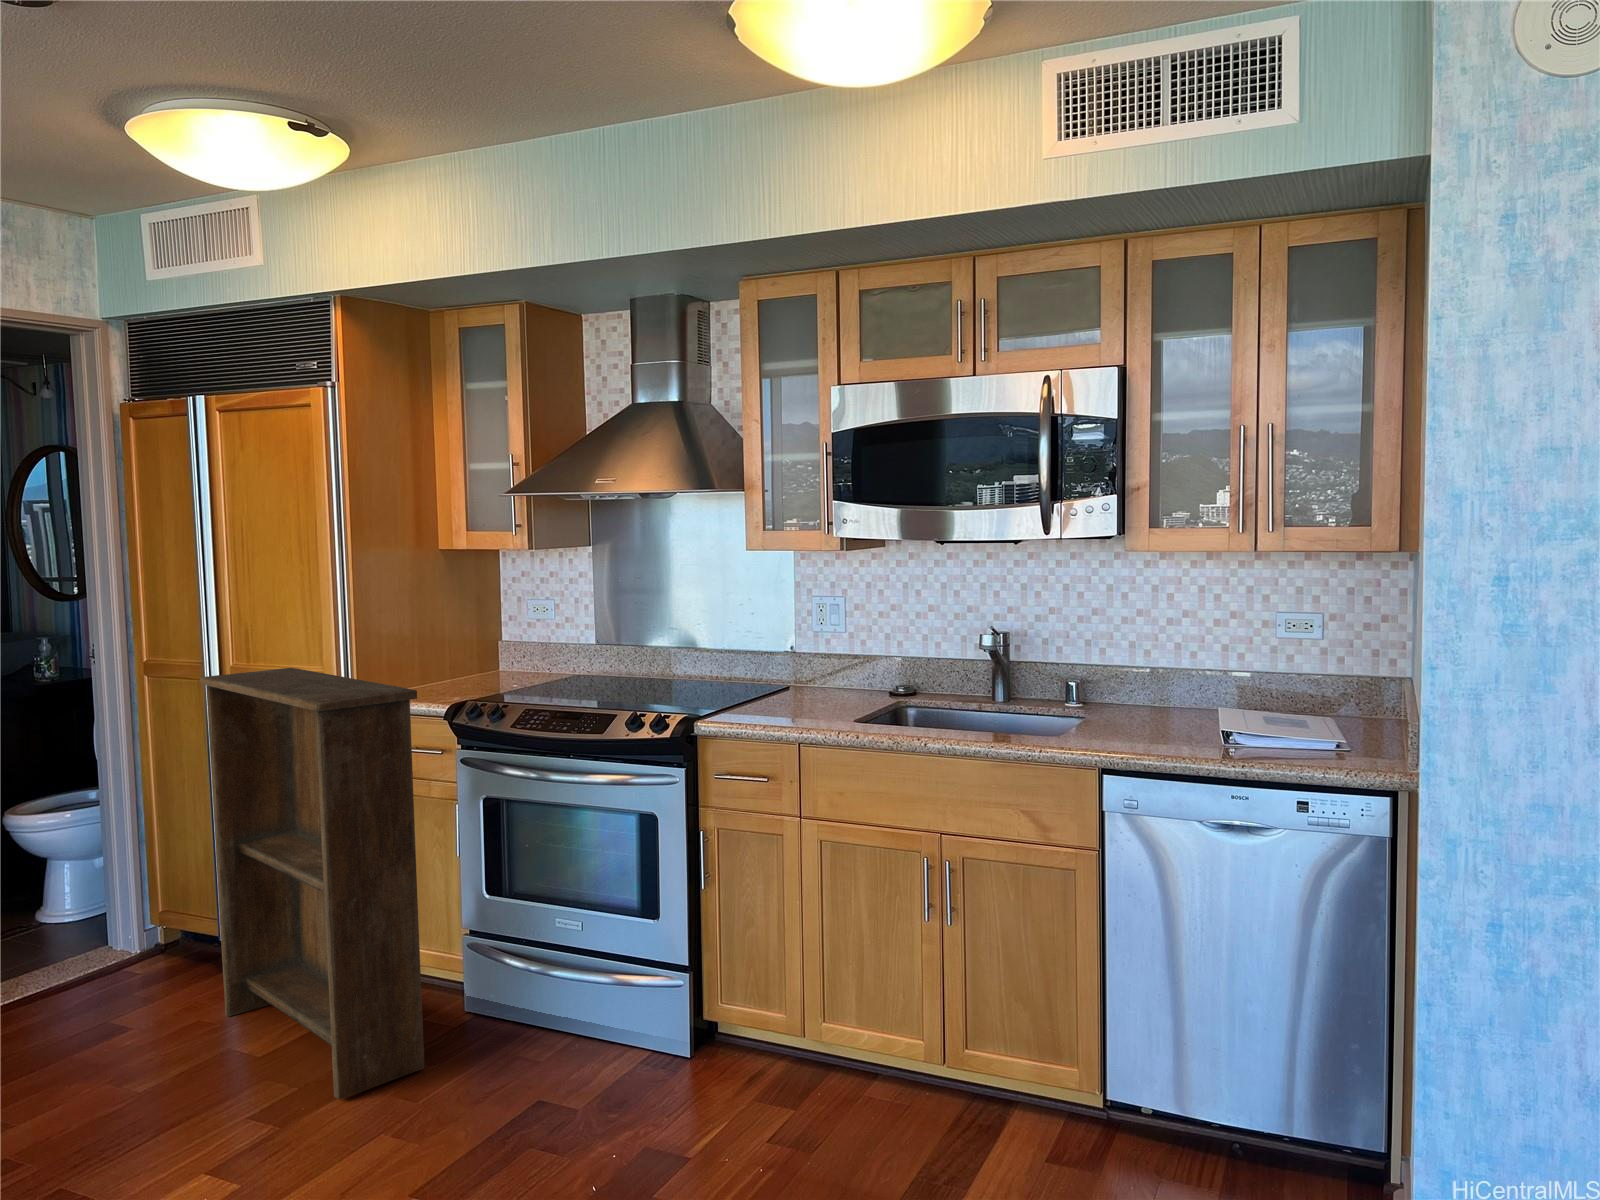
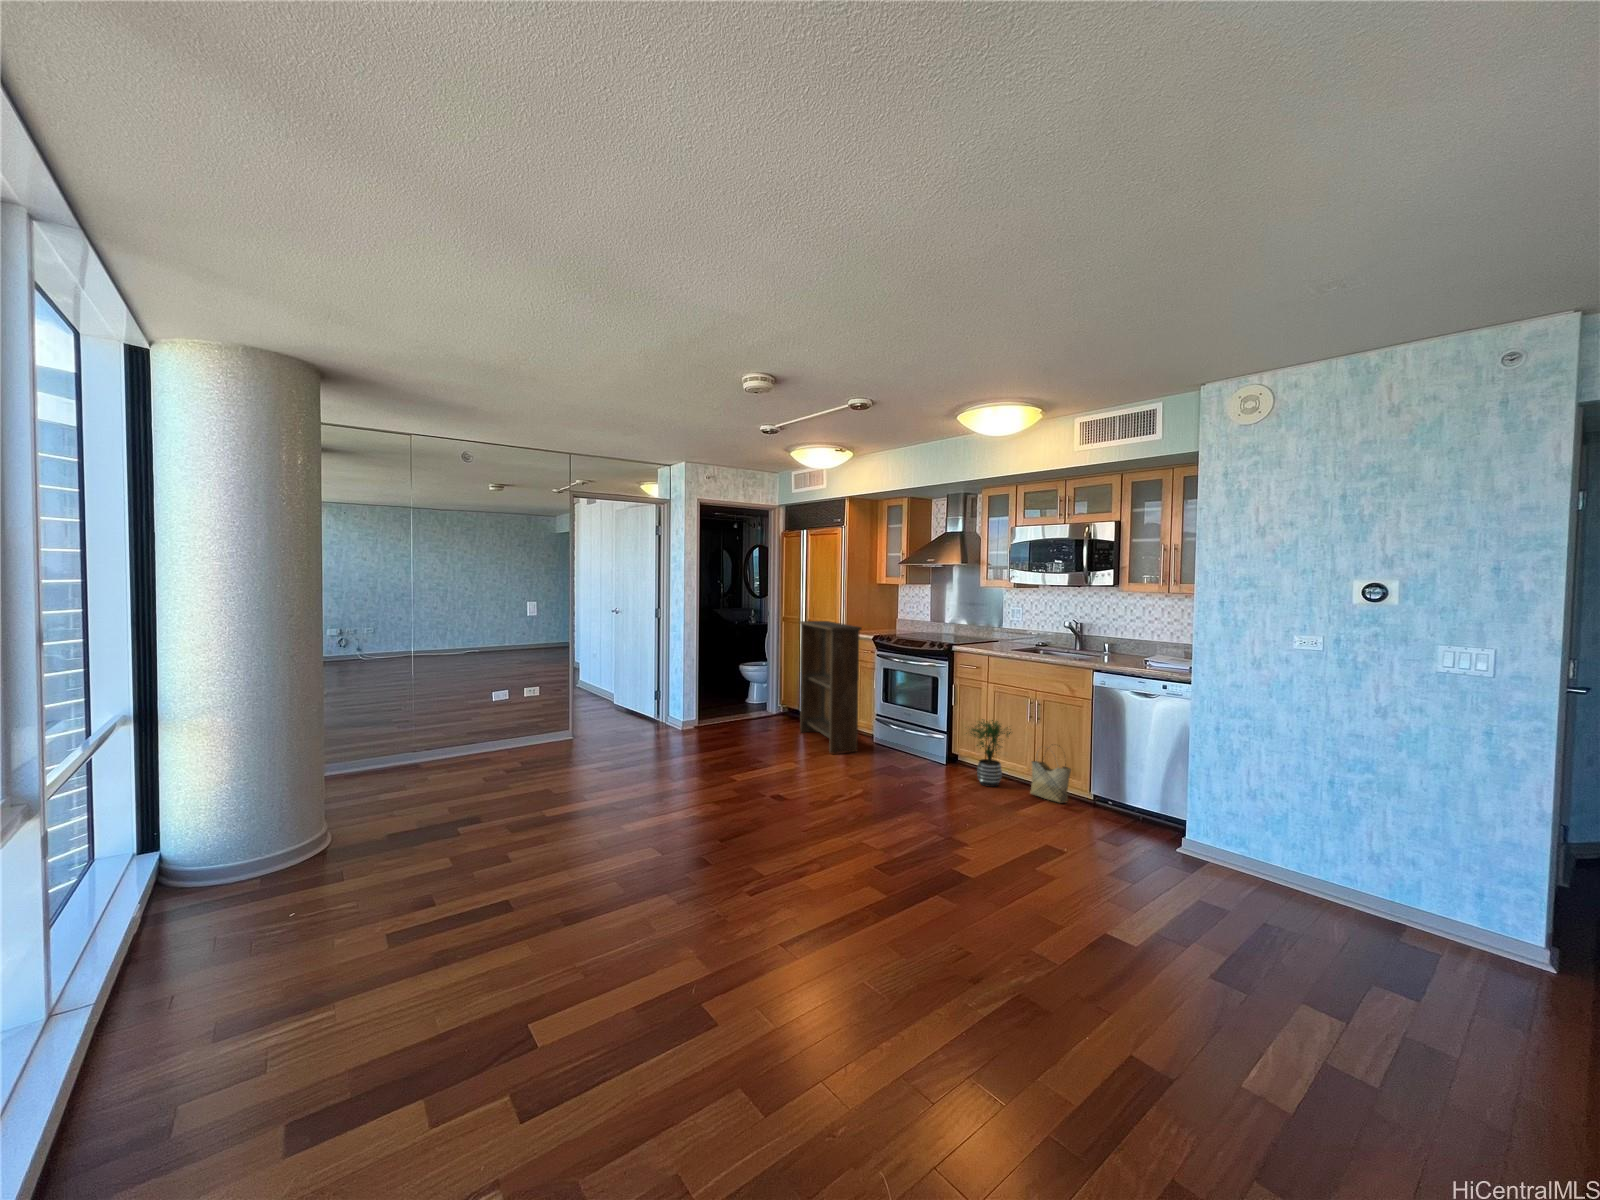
potted plant: none [766,929,902,1133] -> present [966,719,1011,787]
woven basket: none [960,984,1075,1156] -> present [1030,761,1071,803]

